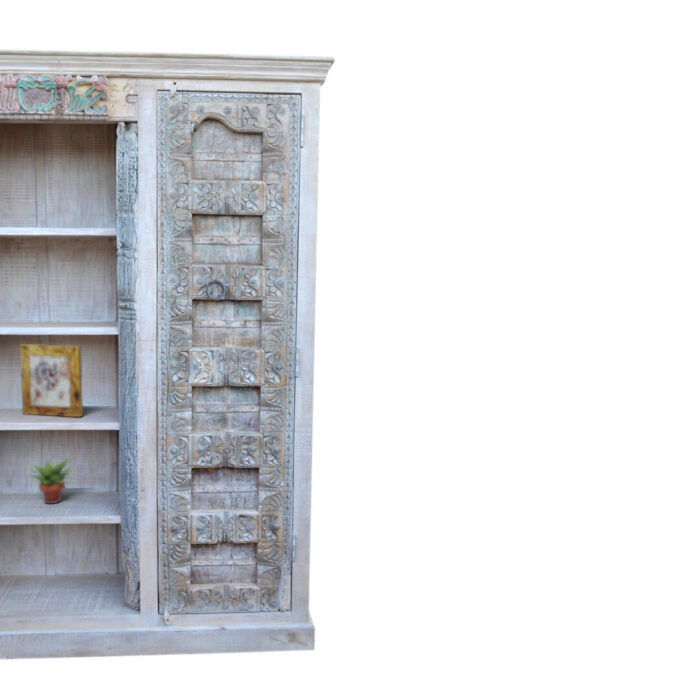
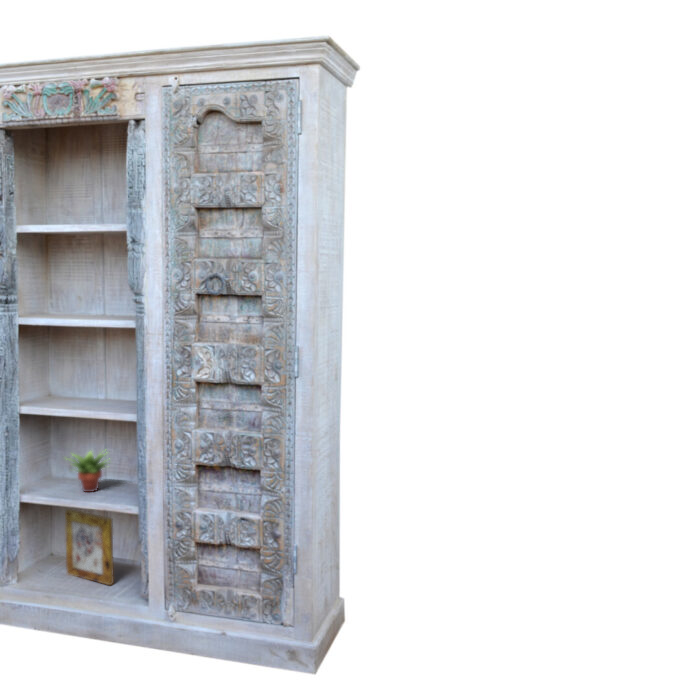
picture frame: present [20,344,83,417] -> present [65,509,114,585]

